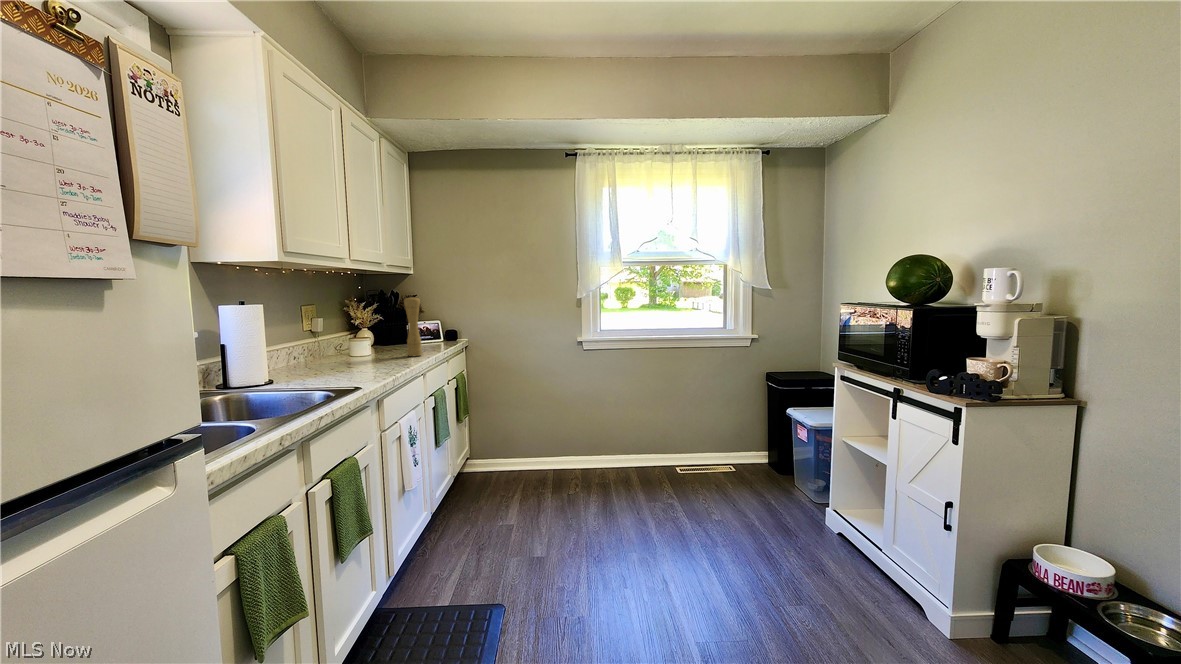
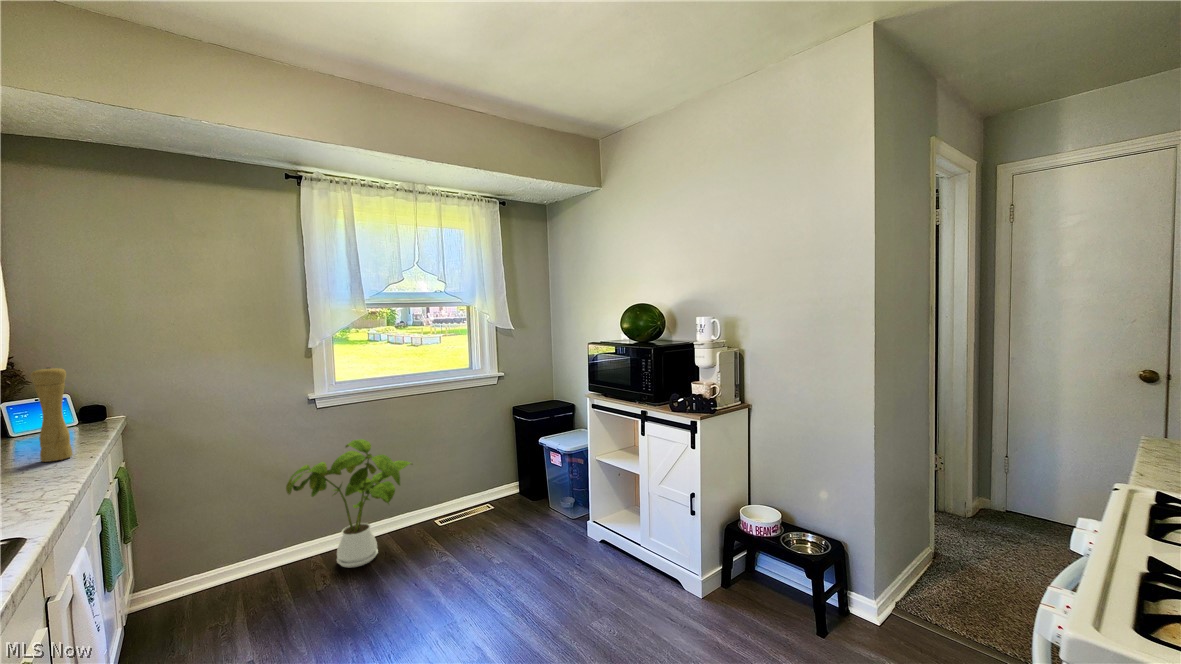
house plant: none [555,378,657,485] -> present [286,439,413,567]

